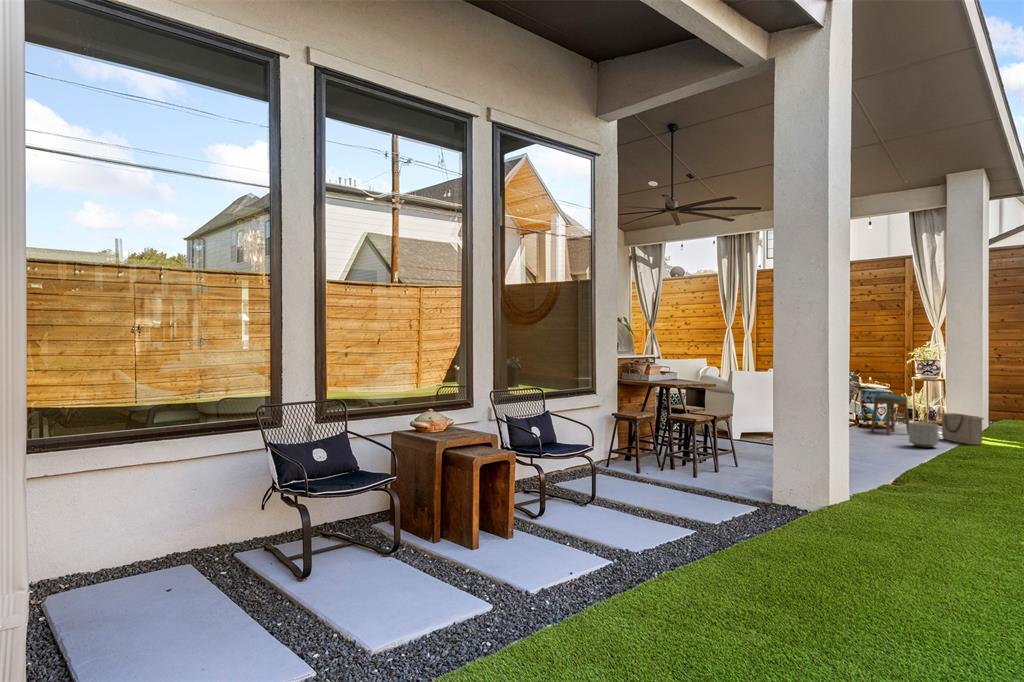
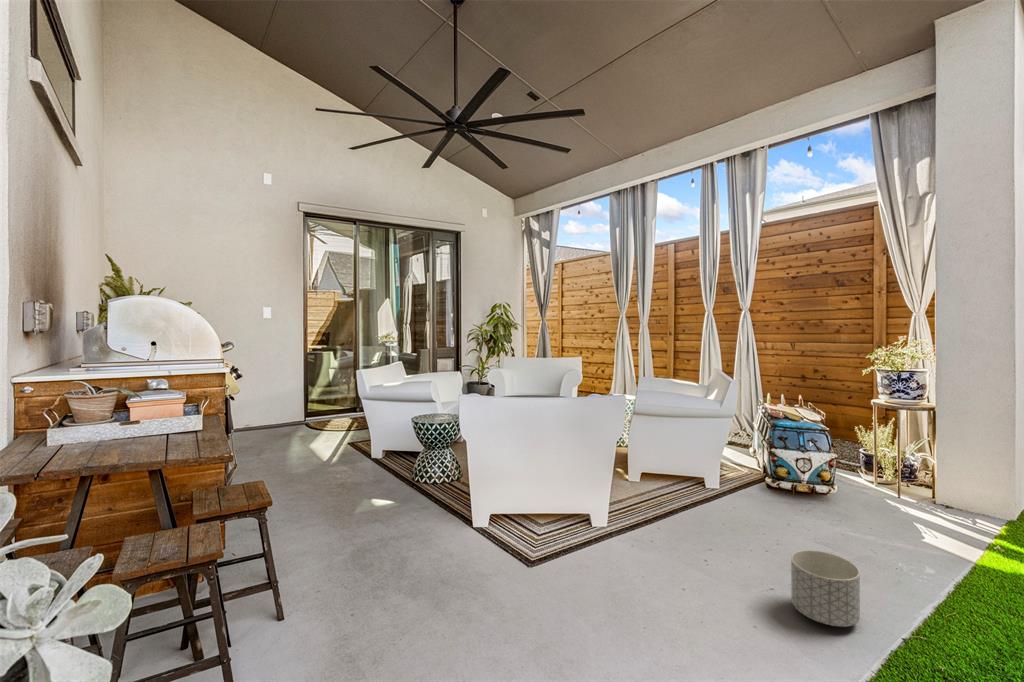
stool: present [871,395,909,435] -> none [766,448,839,533]
basket: present [941,413,983,445] -> none [892,510,992,612]

